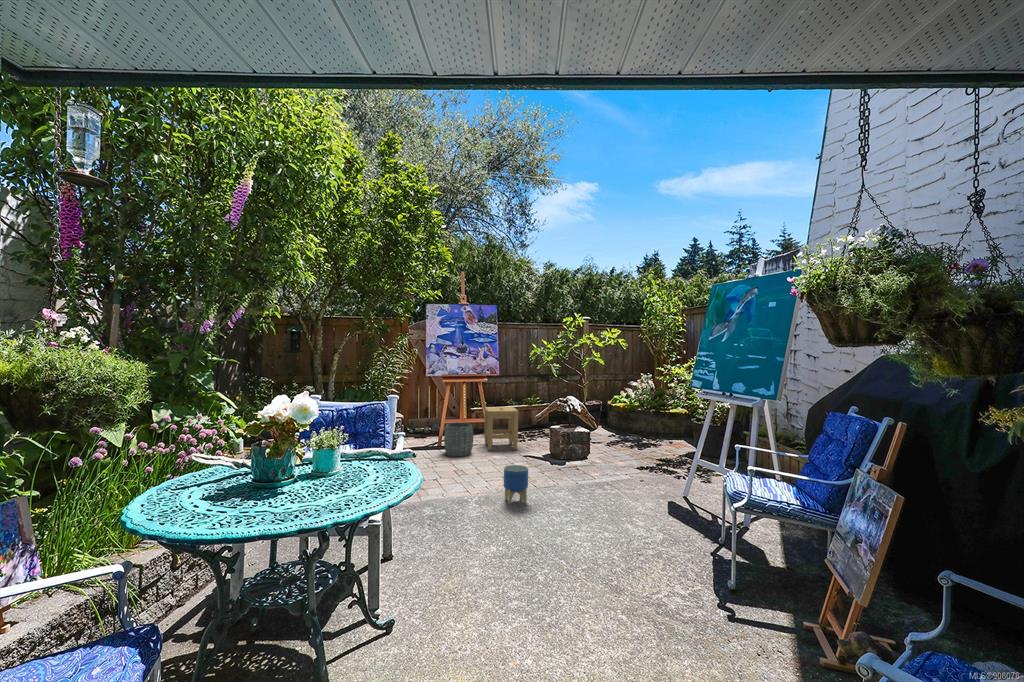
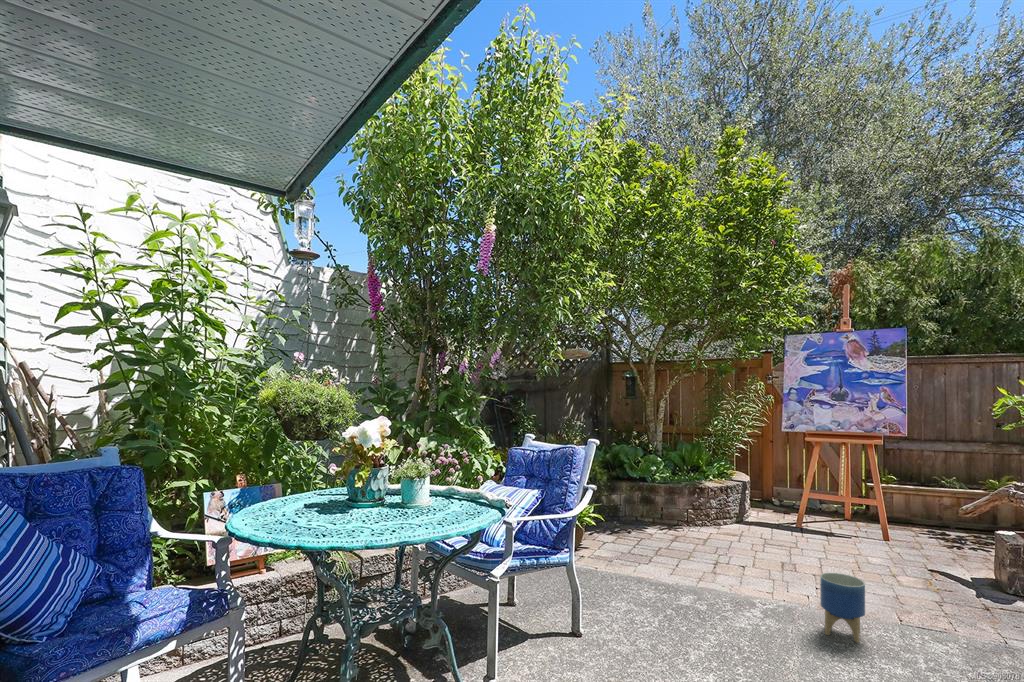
stool: present [484,407,518,450] -> none [869,483,927,560]
woven basket: present [444,423,473,457] -> none [794,498,841,550]

